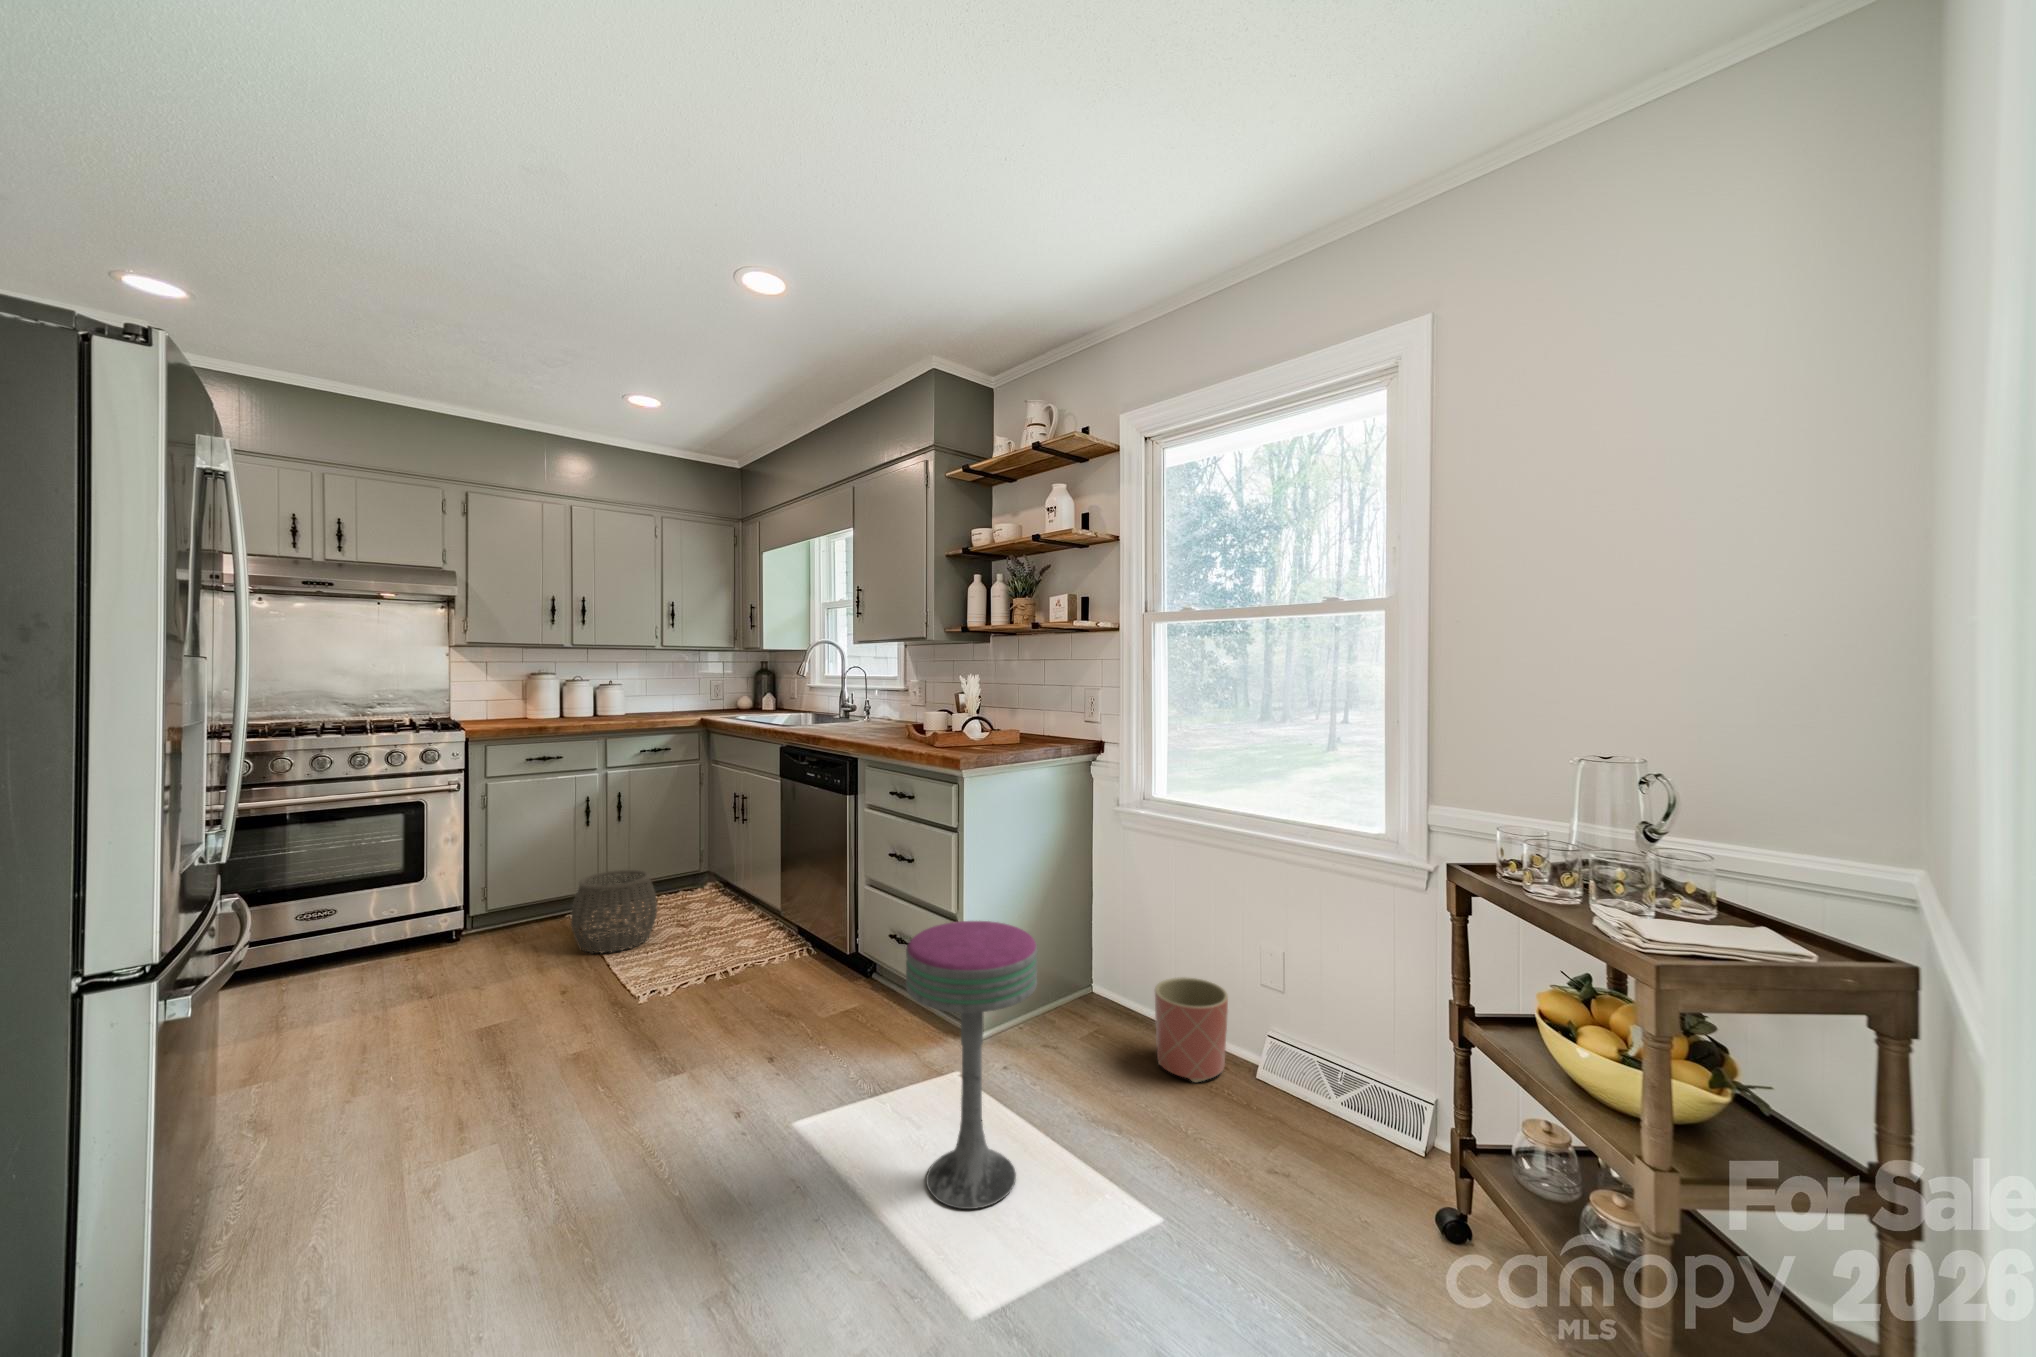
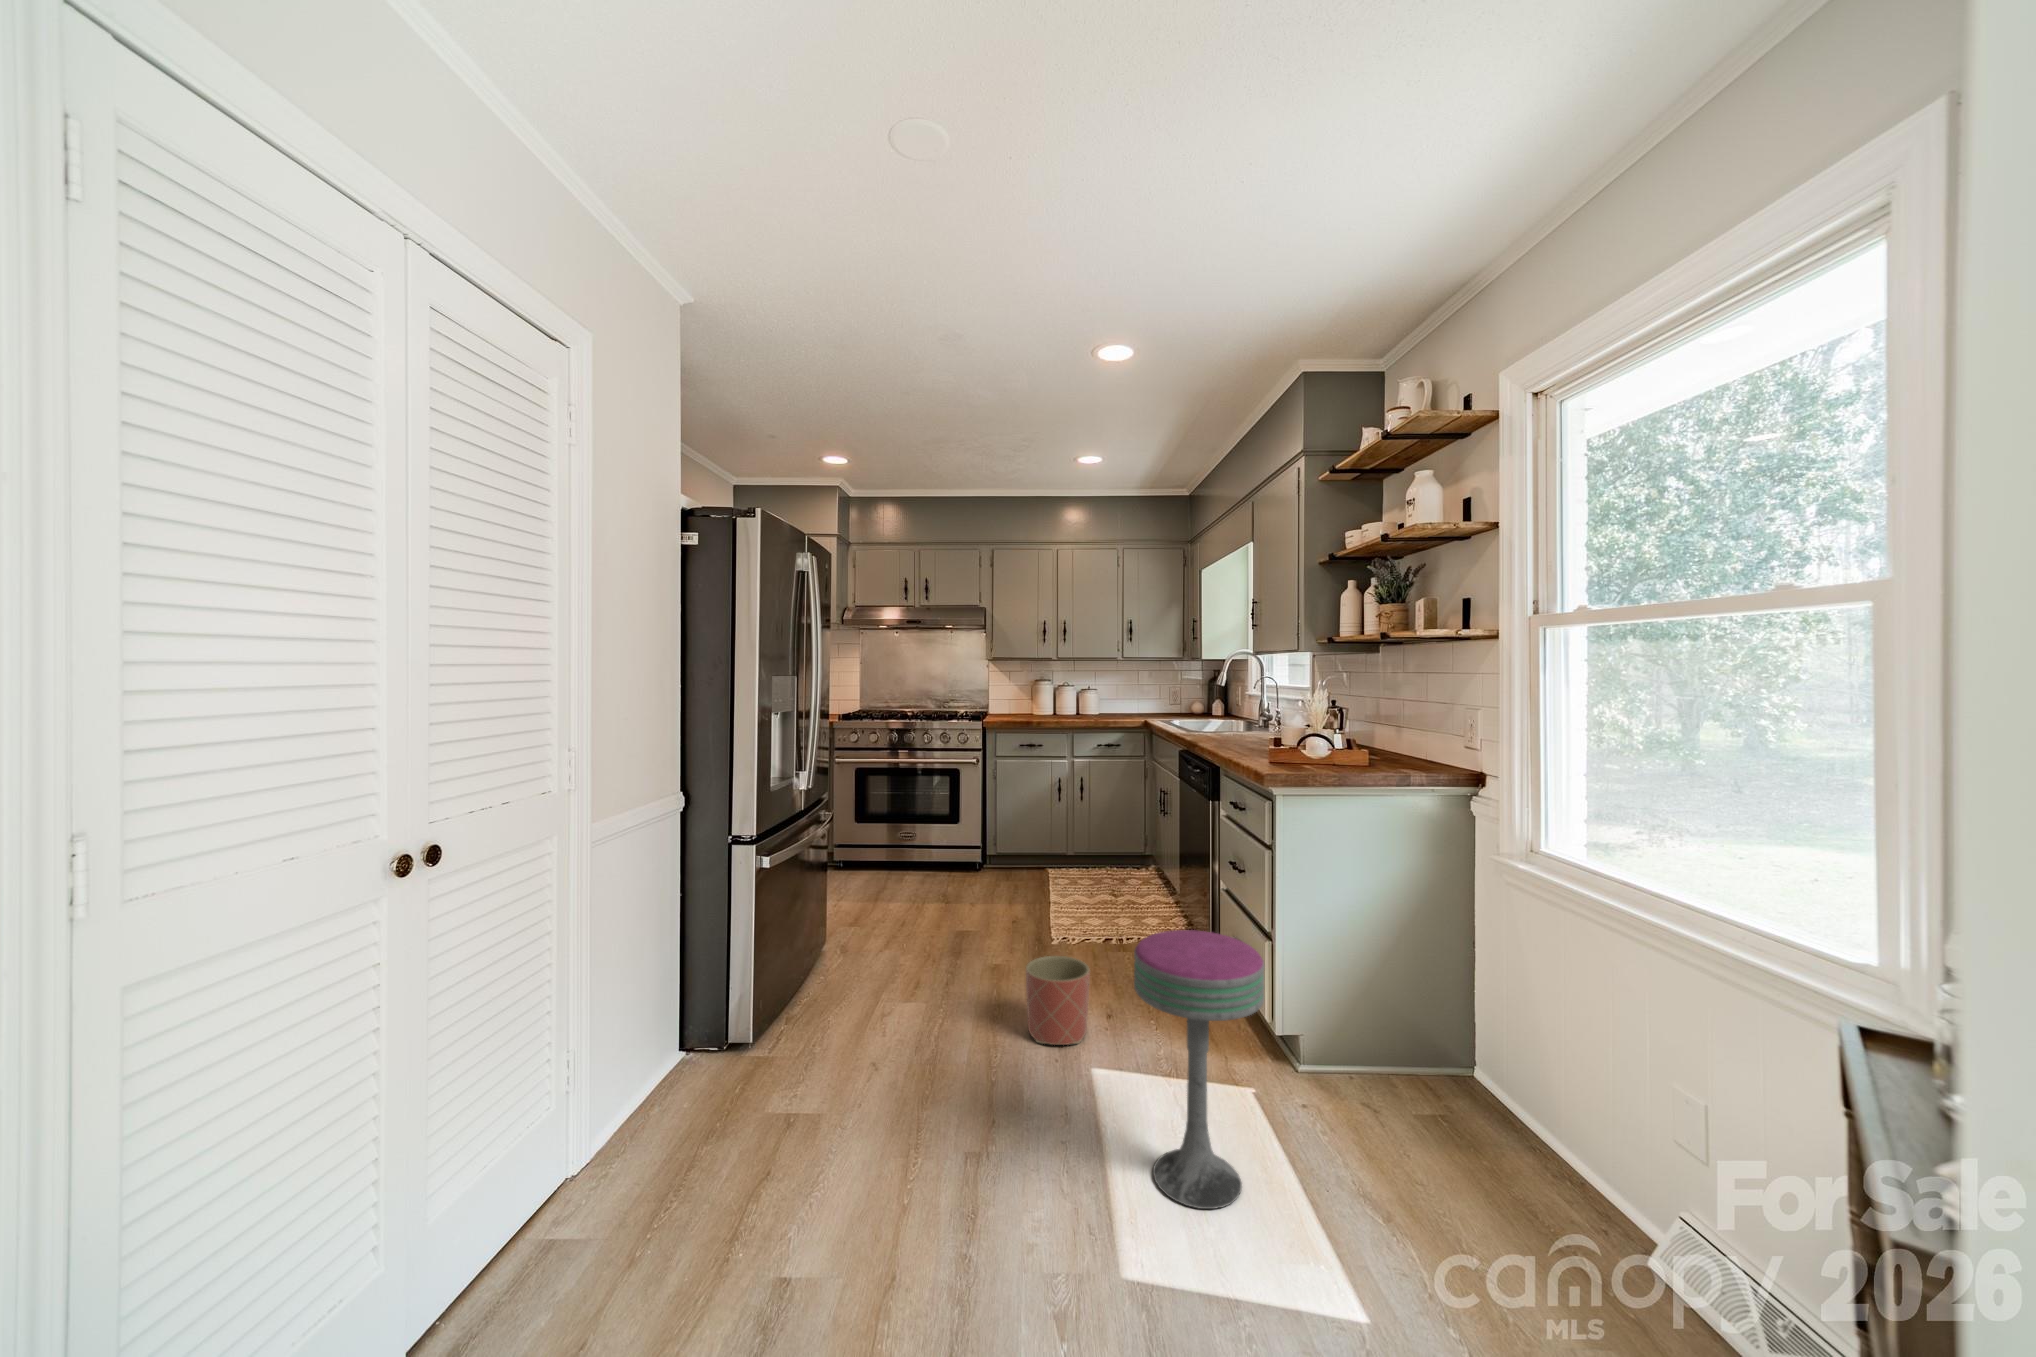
woven basket: present [571,870,658,953] -> none [1030,839,1092,905]
planter: present [1155,977,1228,1082] -> present [1026,956,1090,1045]

